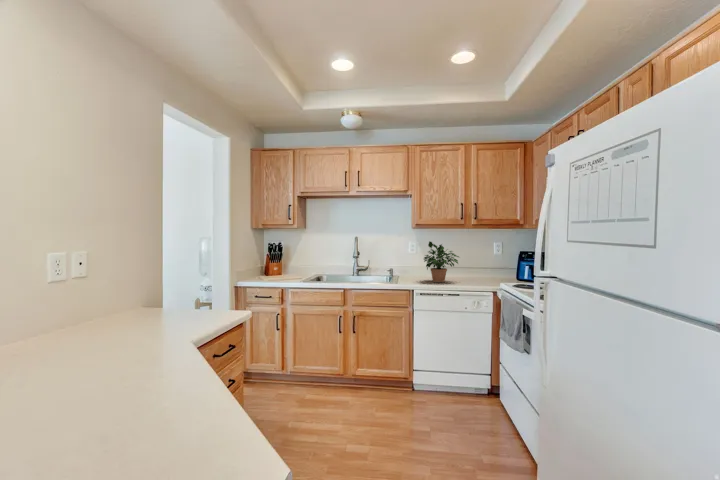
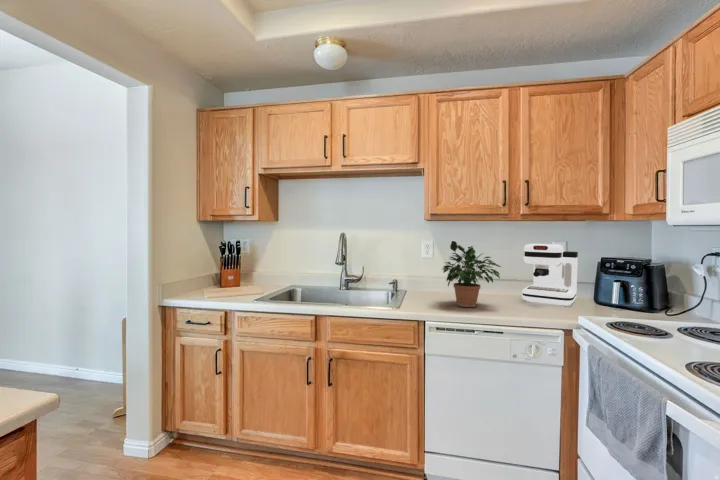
coffee maker: none [474,243,509,282] -> present [522,244,578,306]

